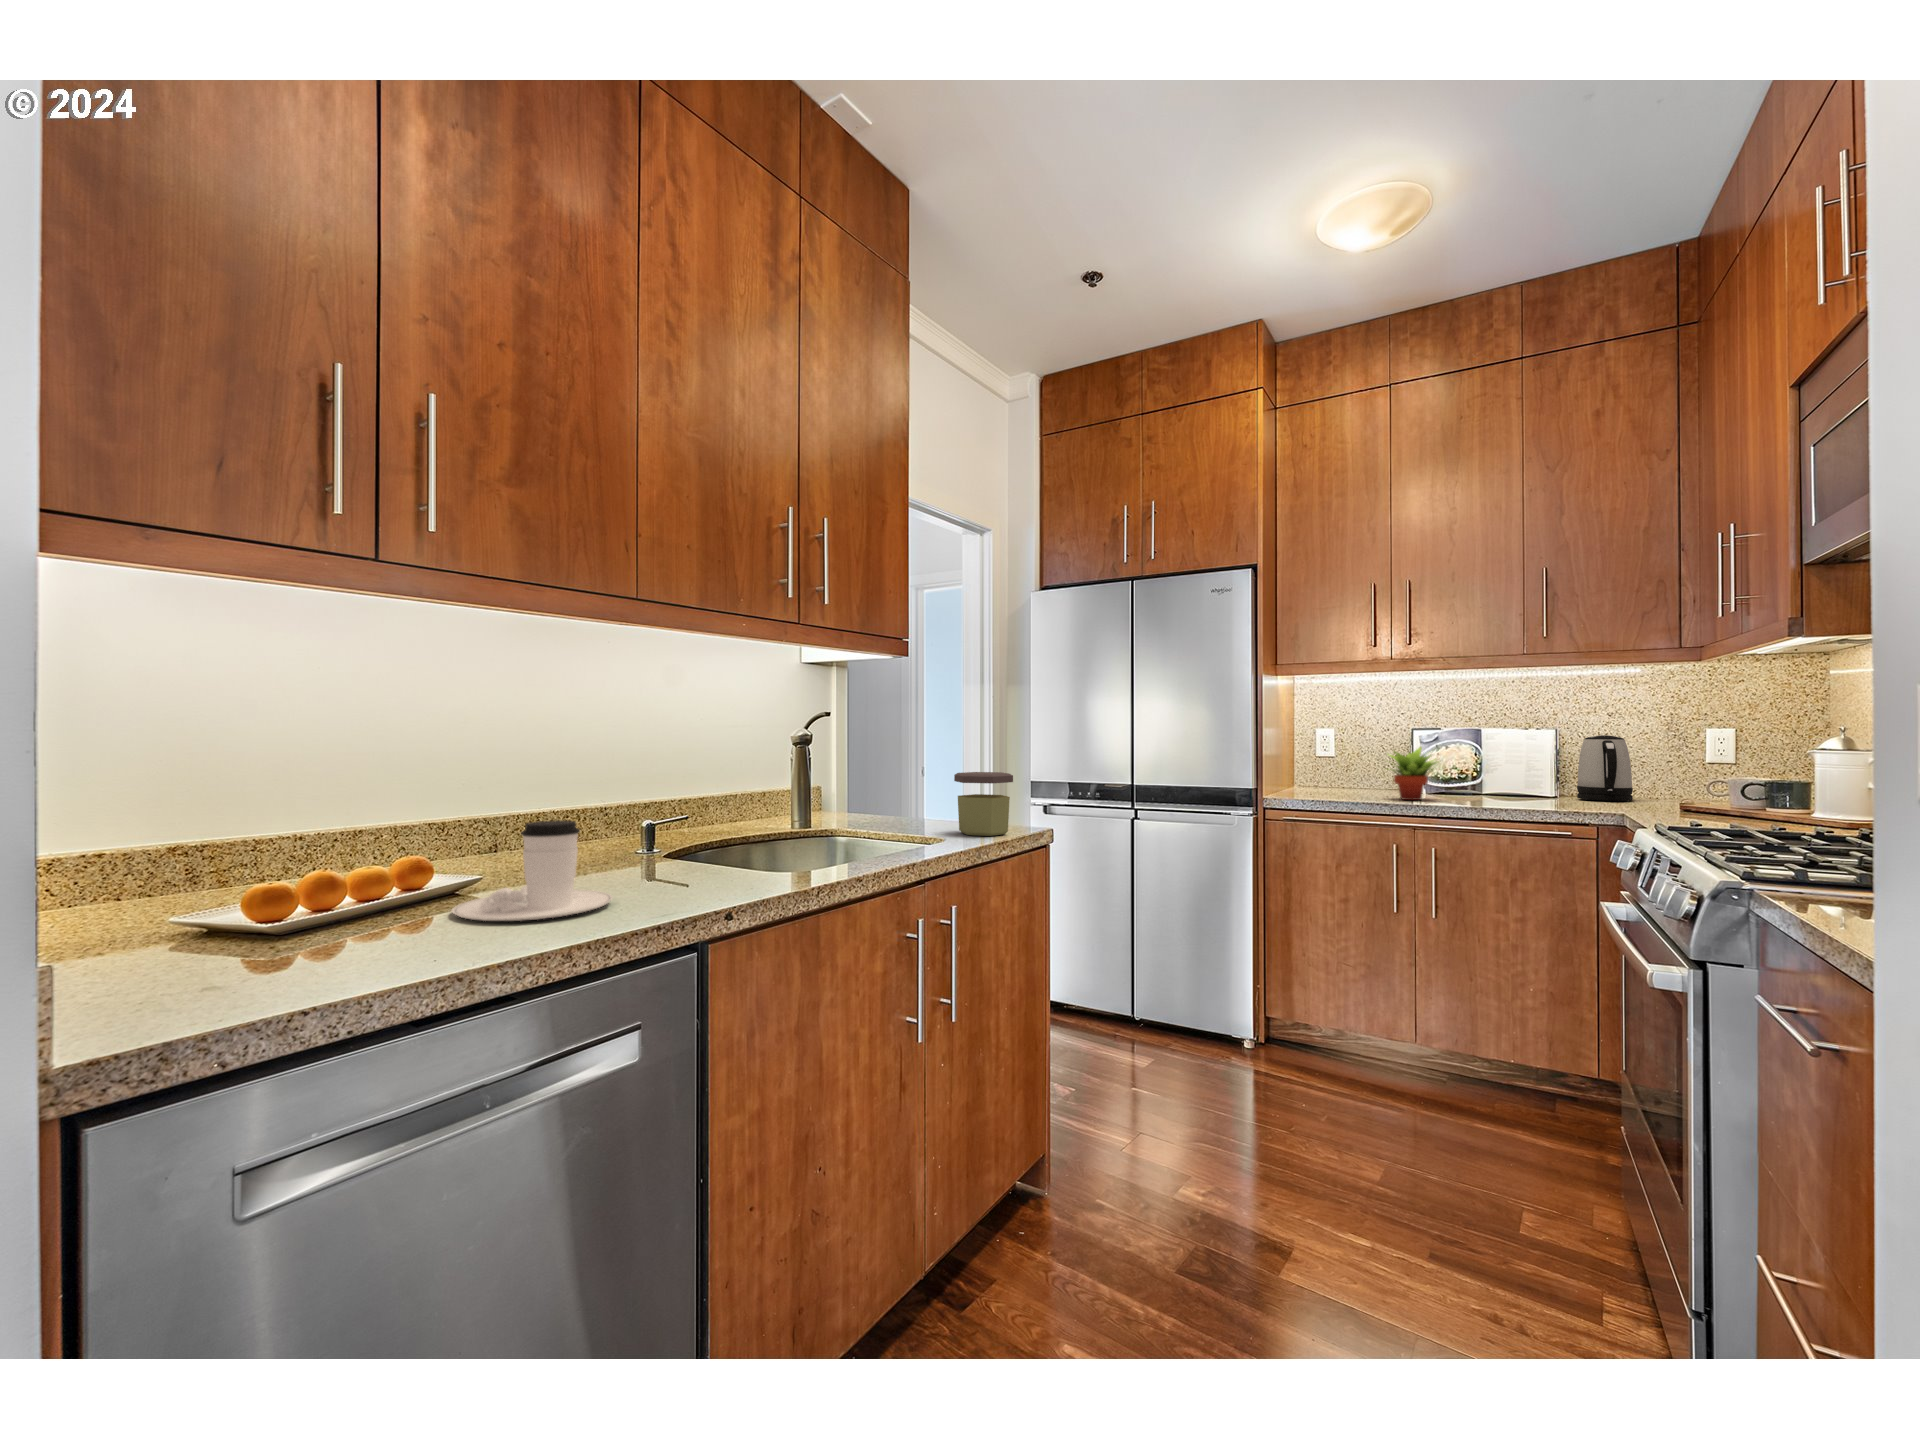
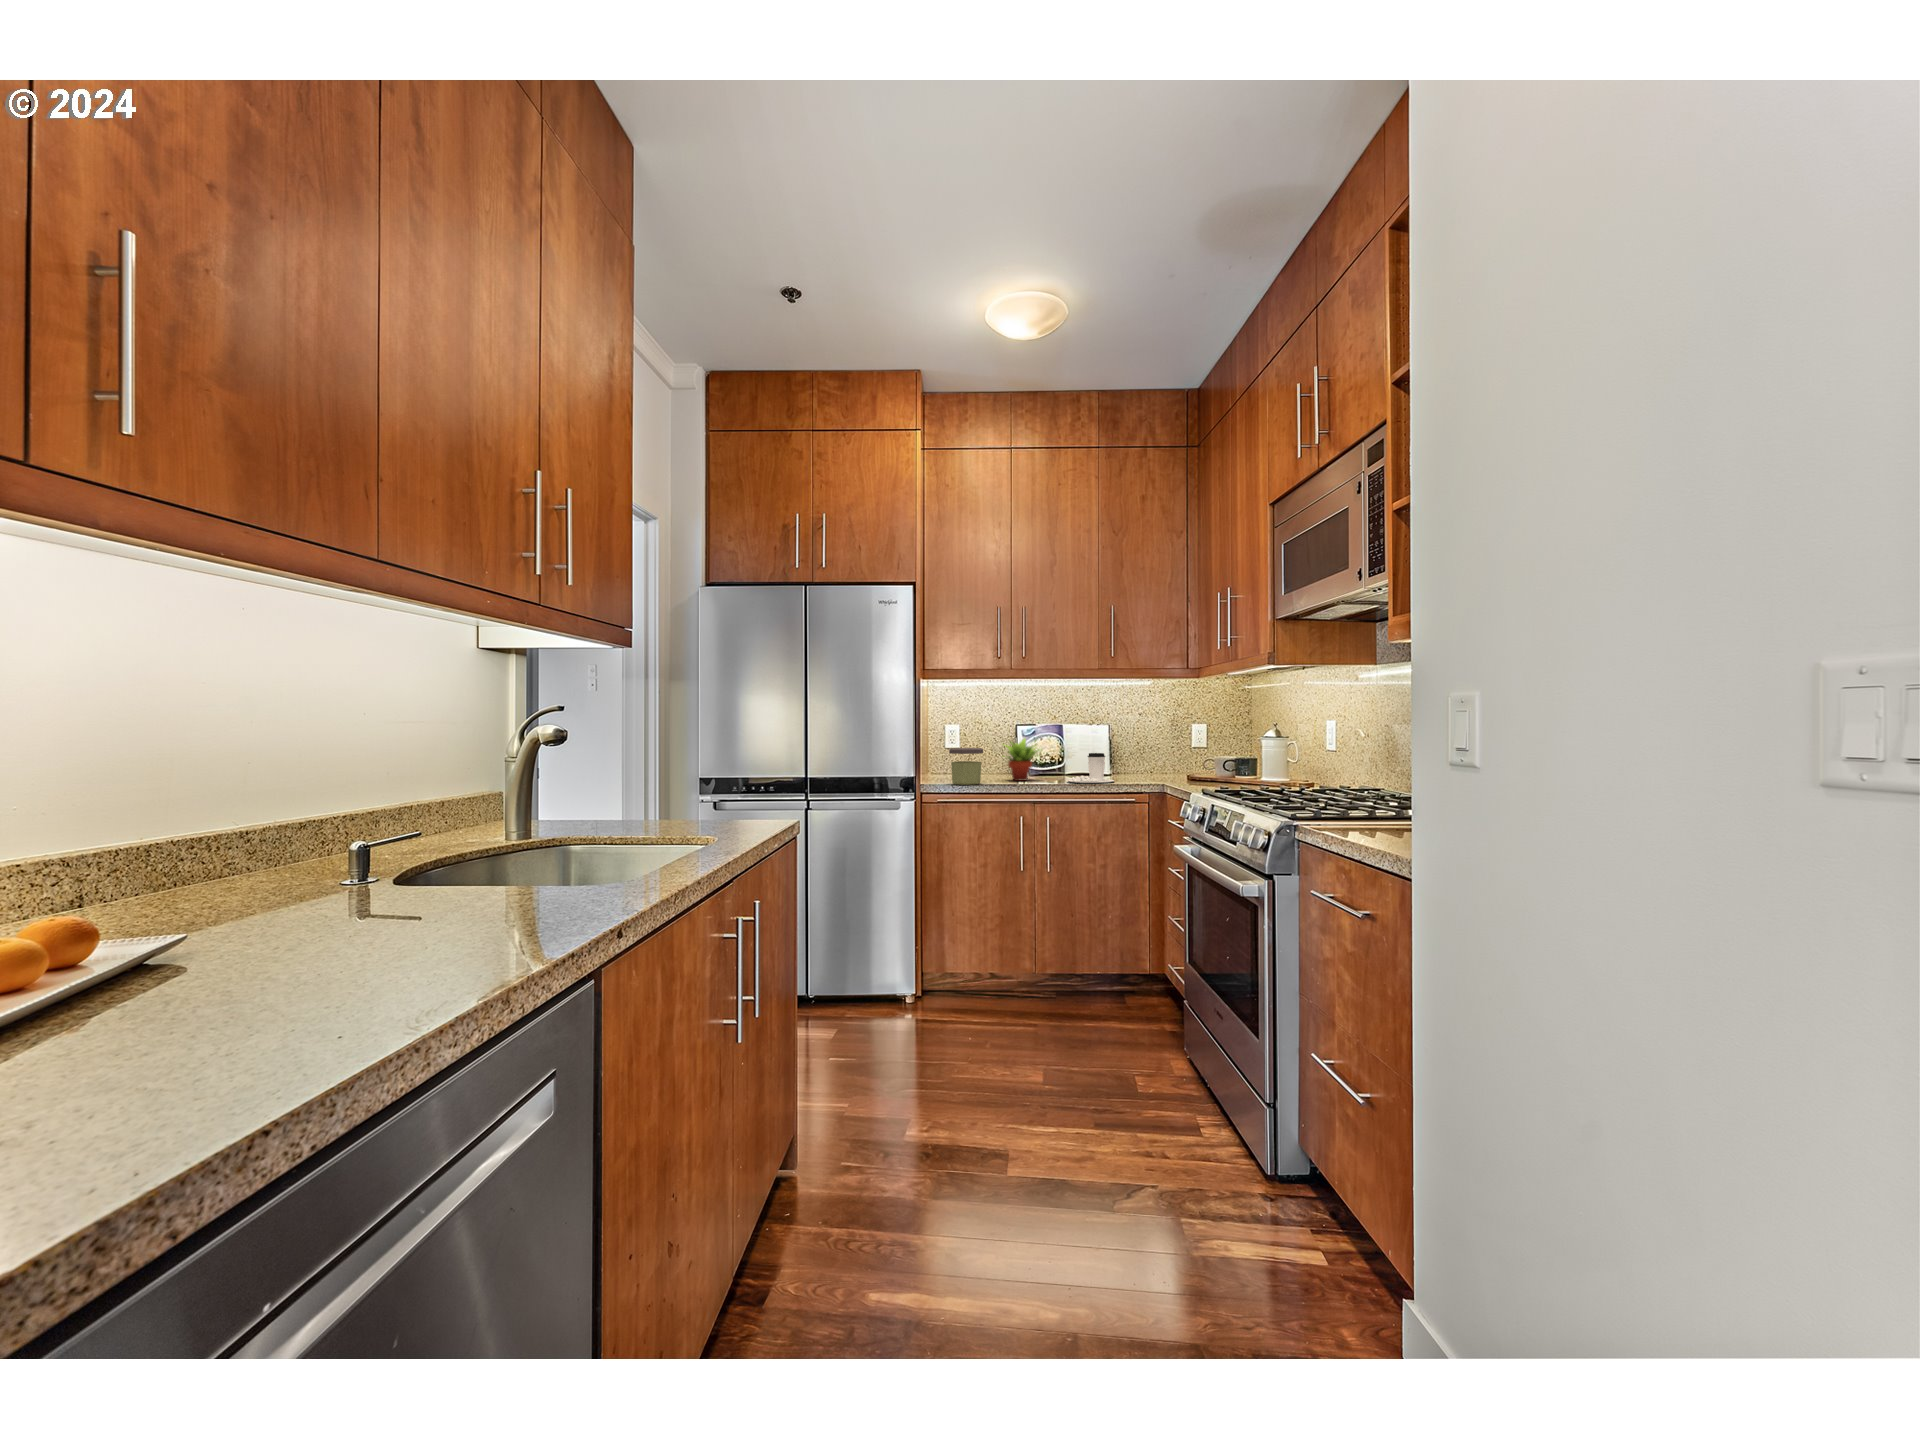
kettle: present [1577,735,1633,801] -> none [1122,728,1155,775]
jar: present [954,772,1013,836] -> present [949,748,983,785]
coffee cup: present [452,820,613,921] -> present [1067,753,1114,783]

